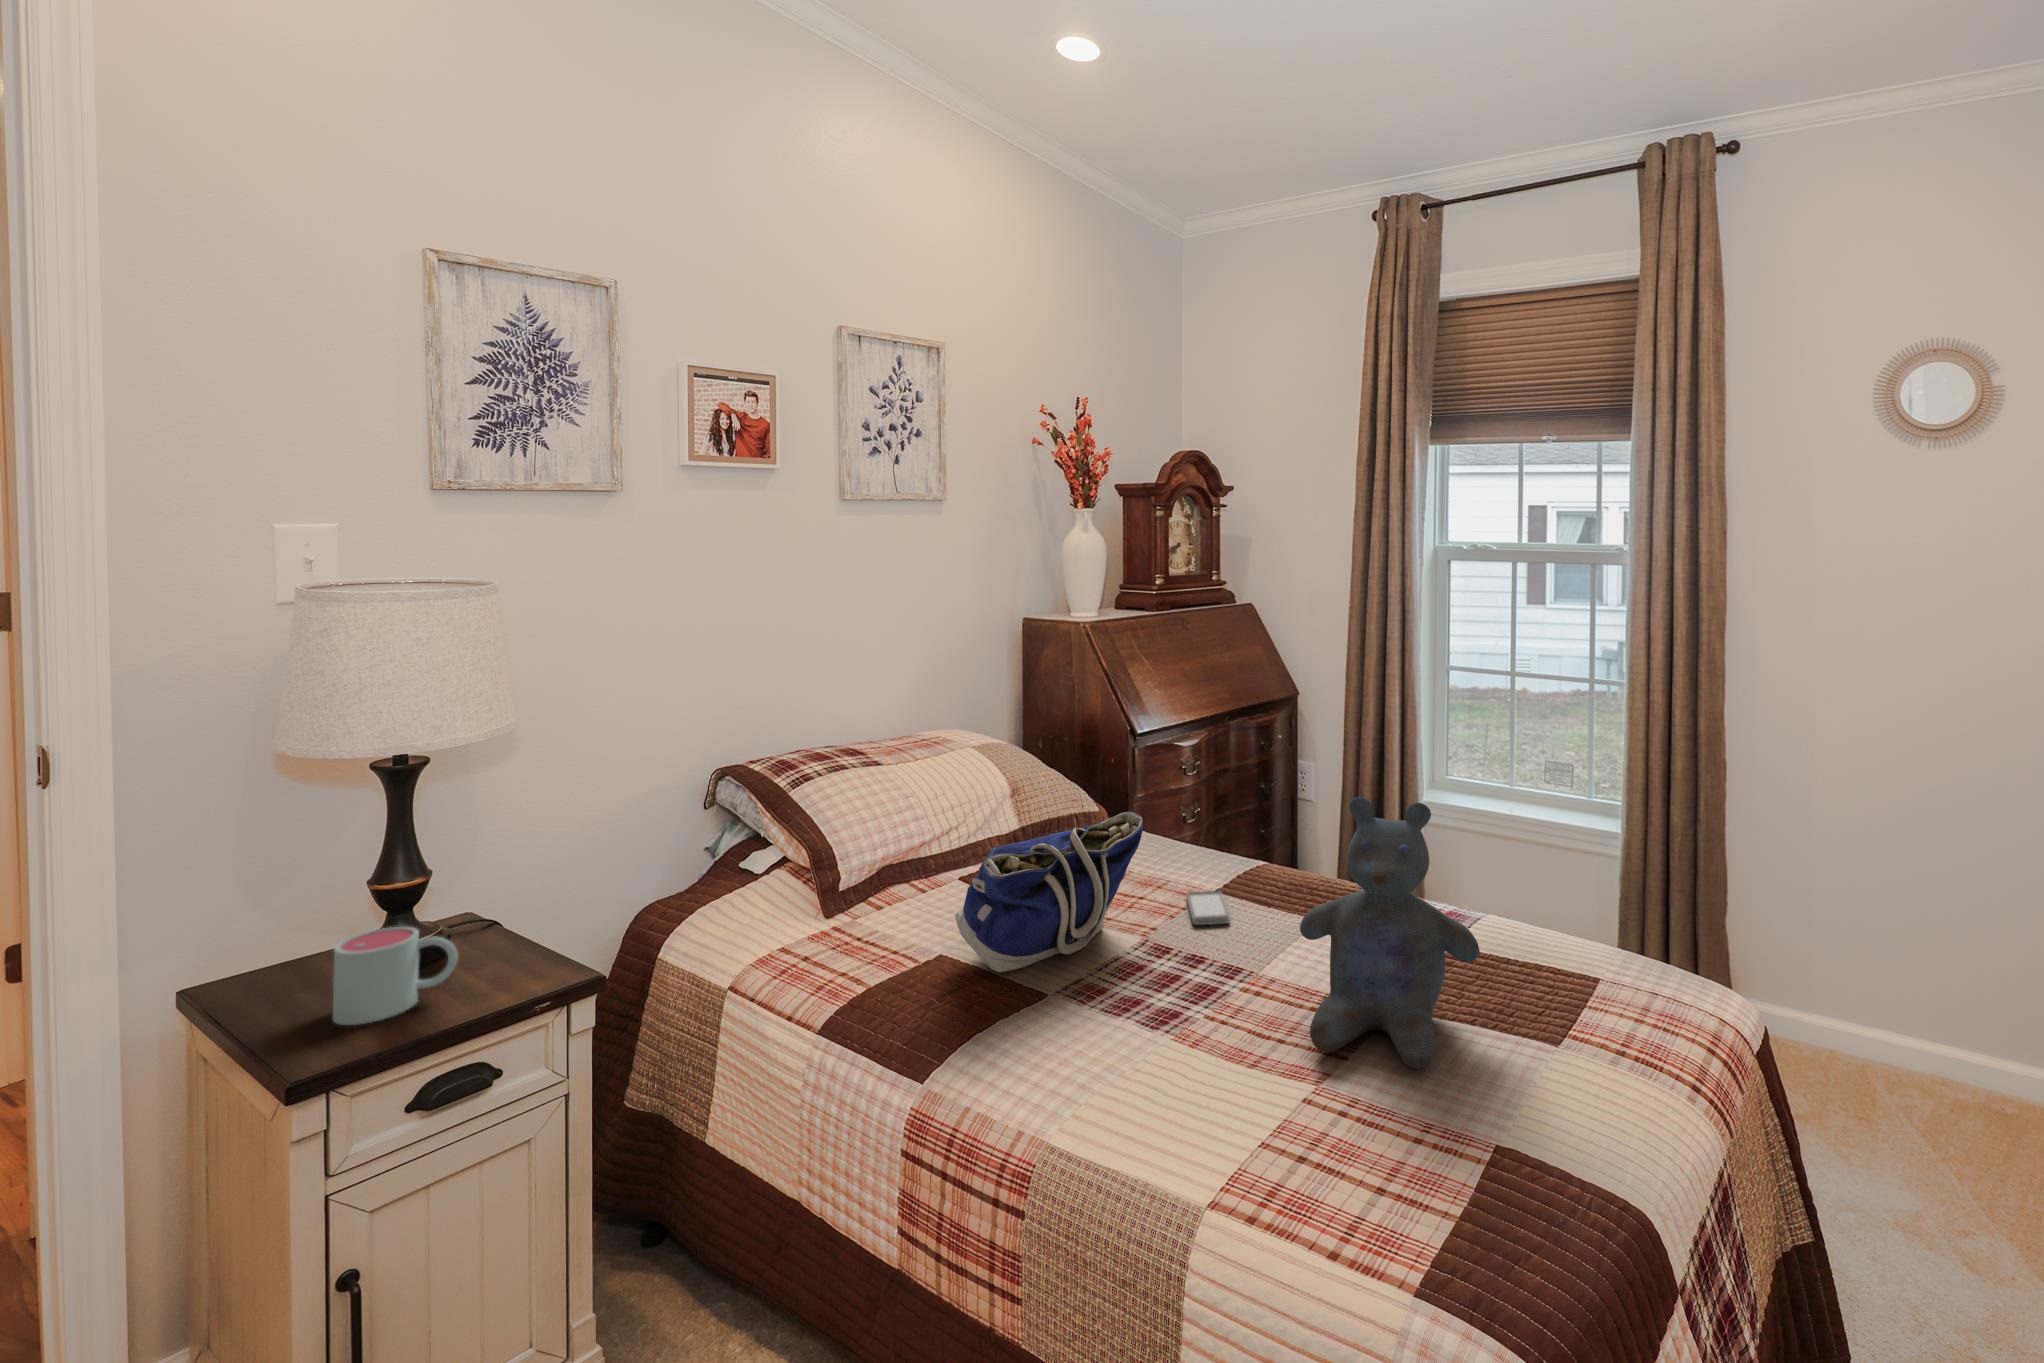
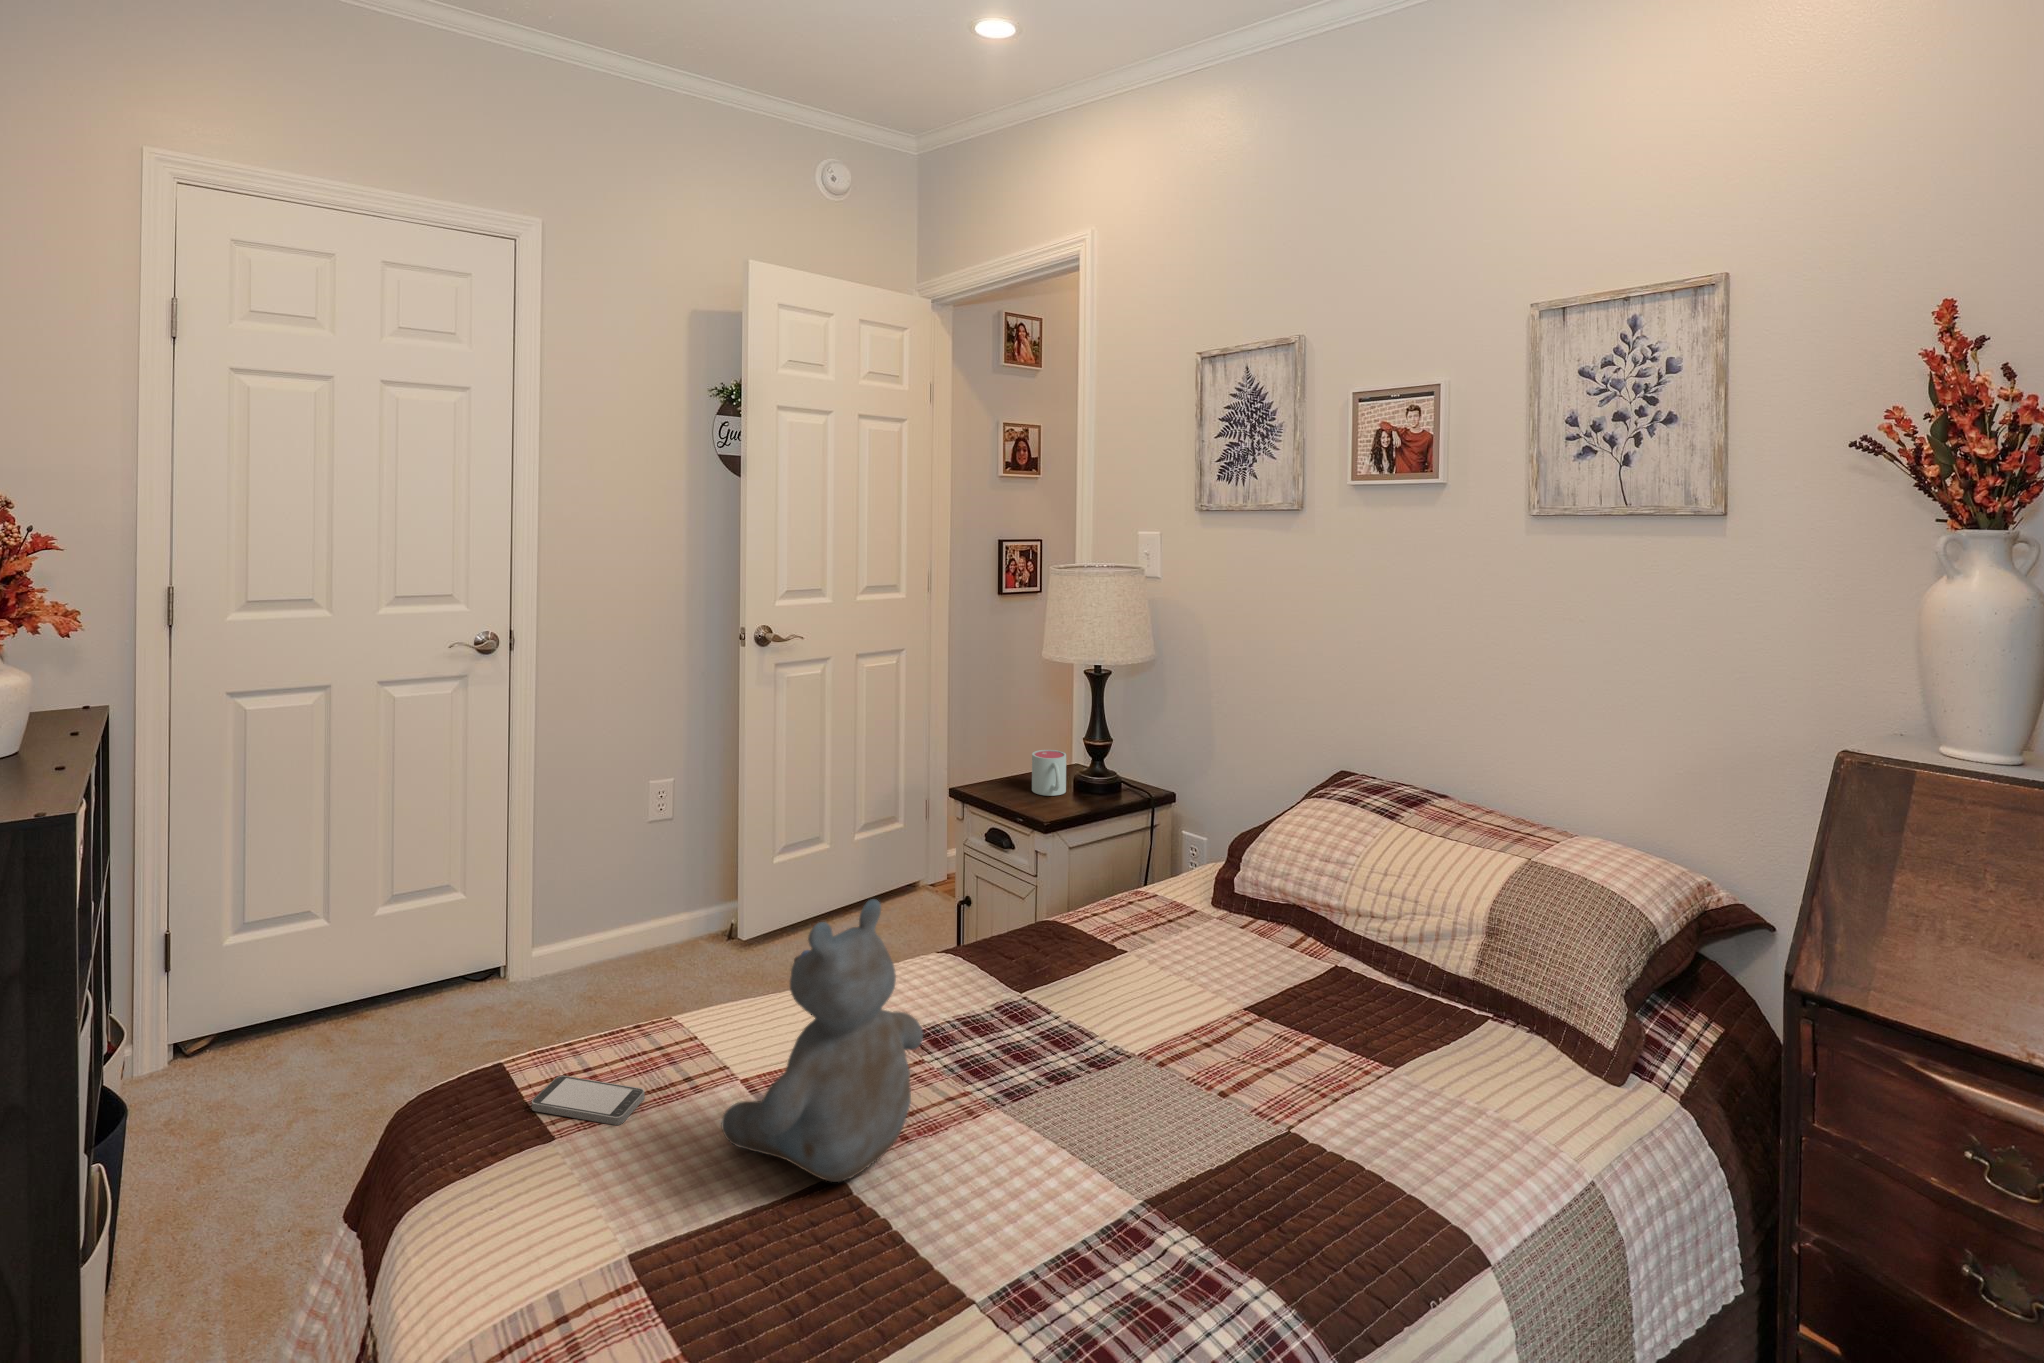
tote bag: present [955,811,1143,972] -> none [1032,848,1211,1027]
smartphone: present [1186,891,1230,925] -> present [532,1076,645,1125]

